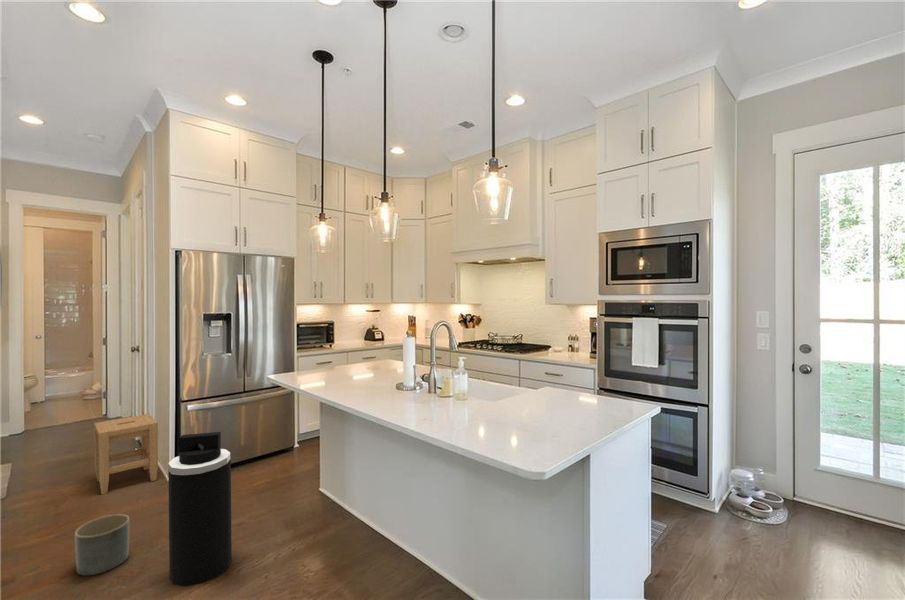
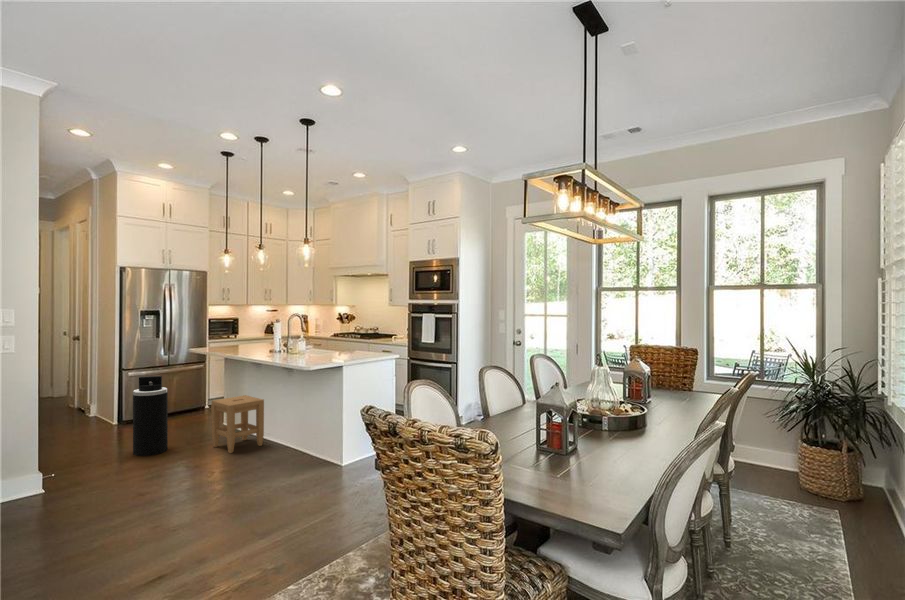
stool: present [94,414,158,494] -> present [212,395,264,453]
planter: present [75,514,129,576] -> none [76,427,105,455]

